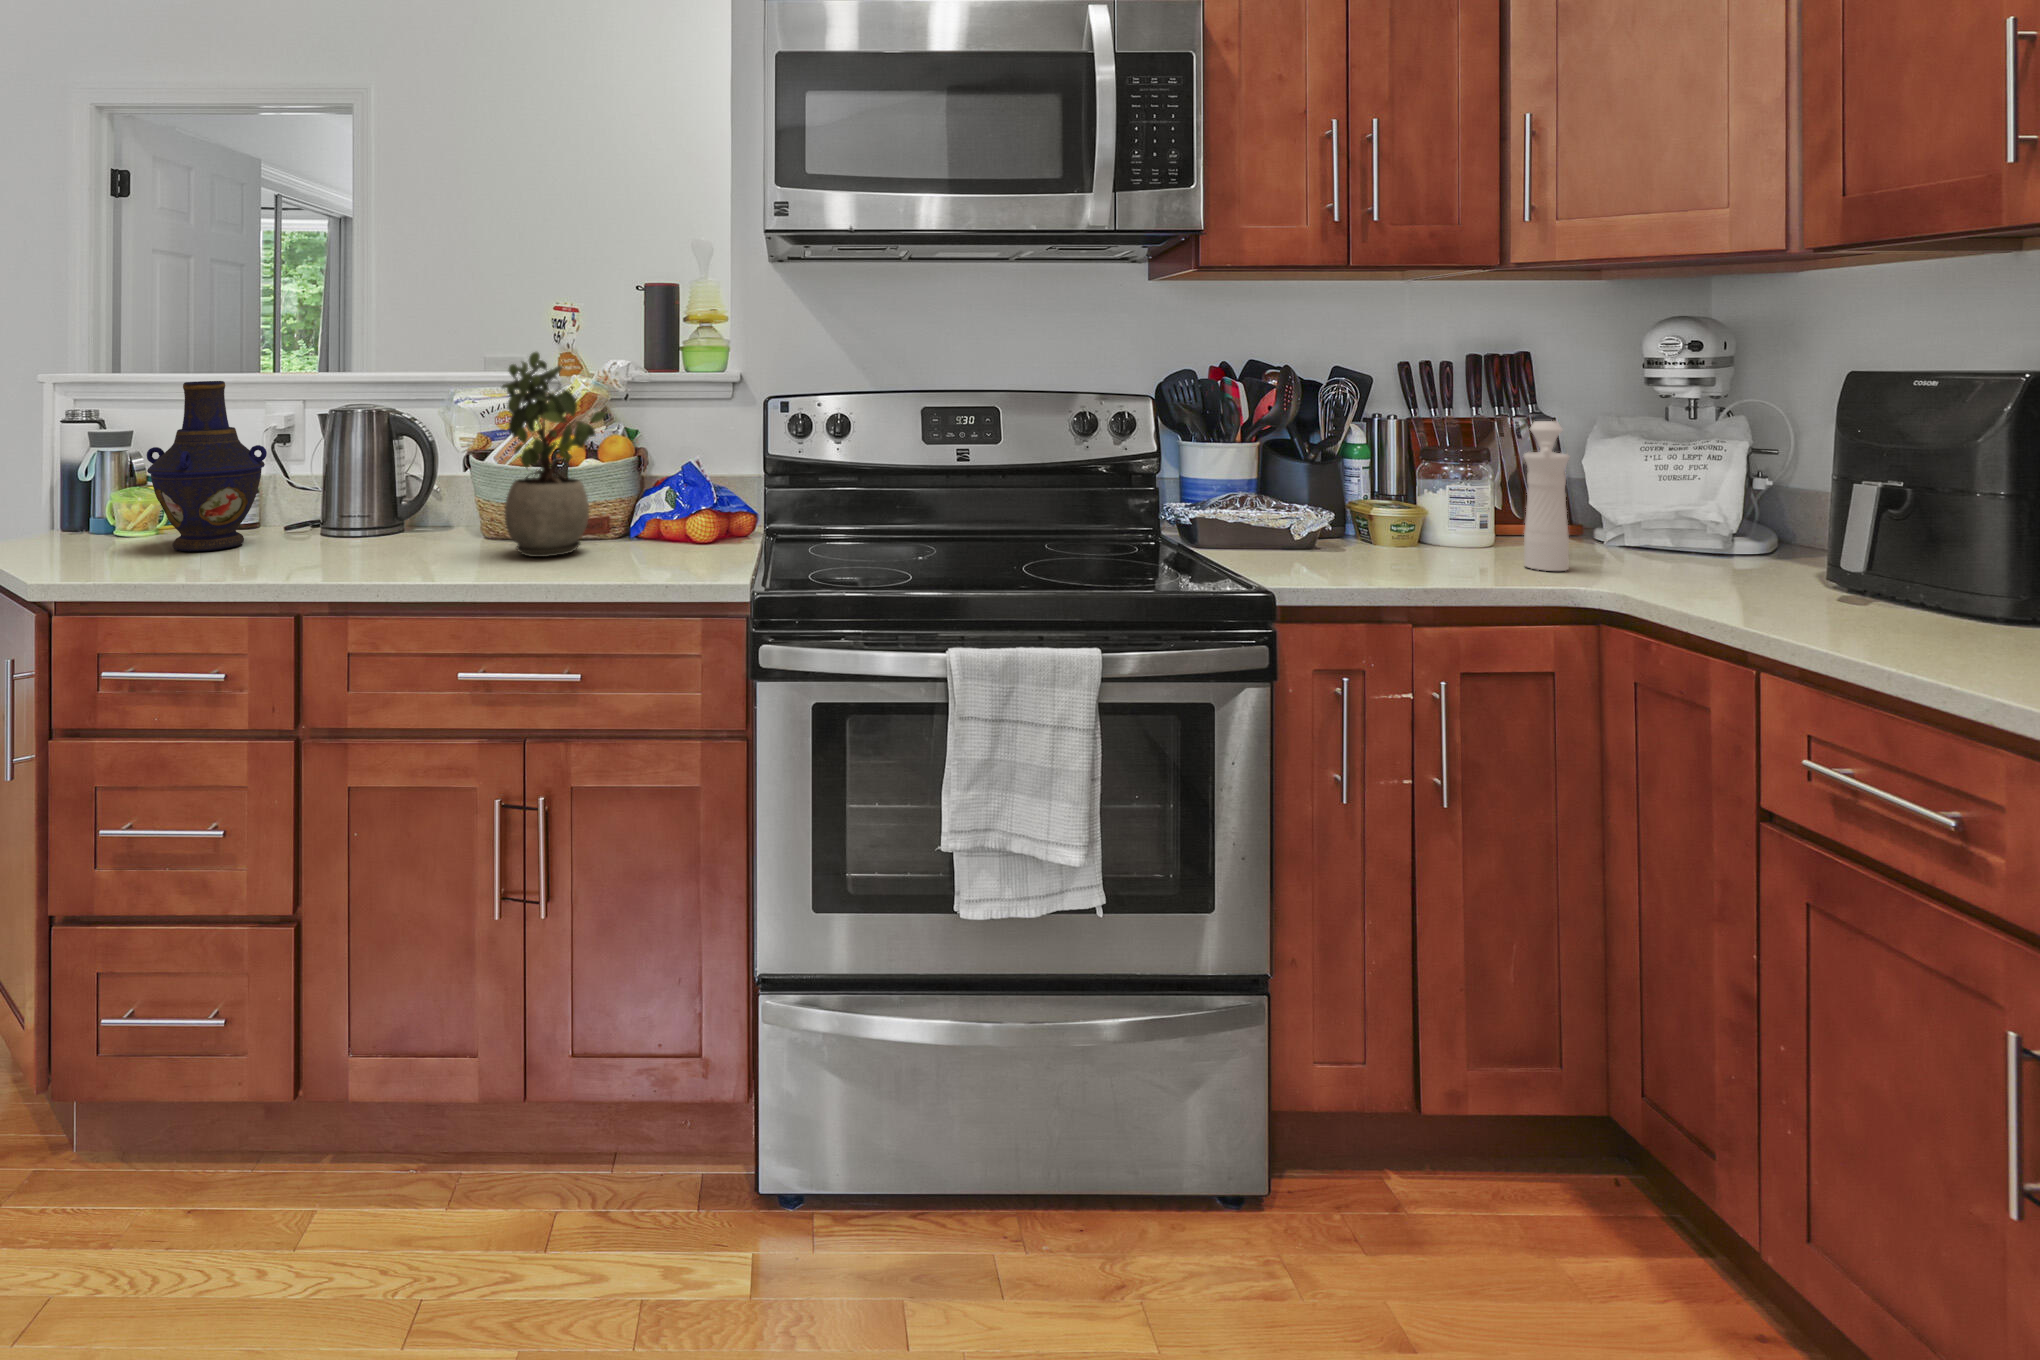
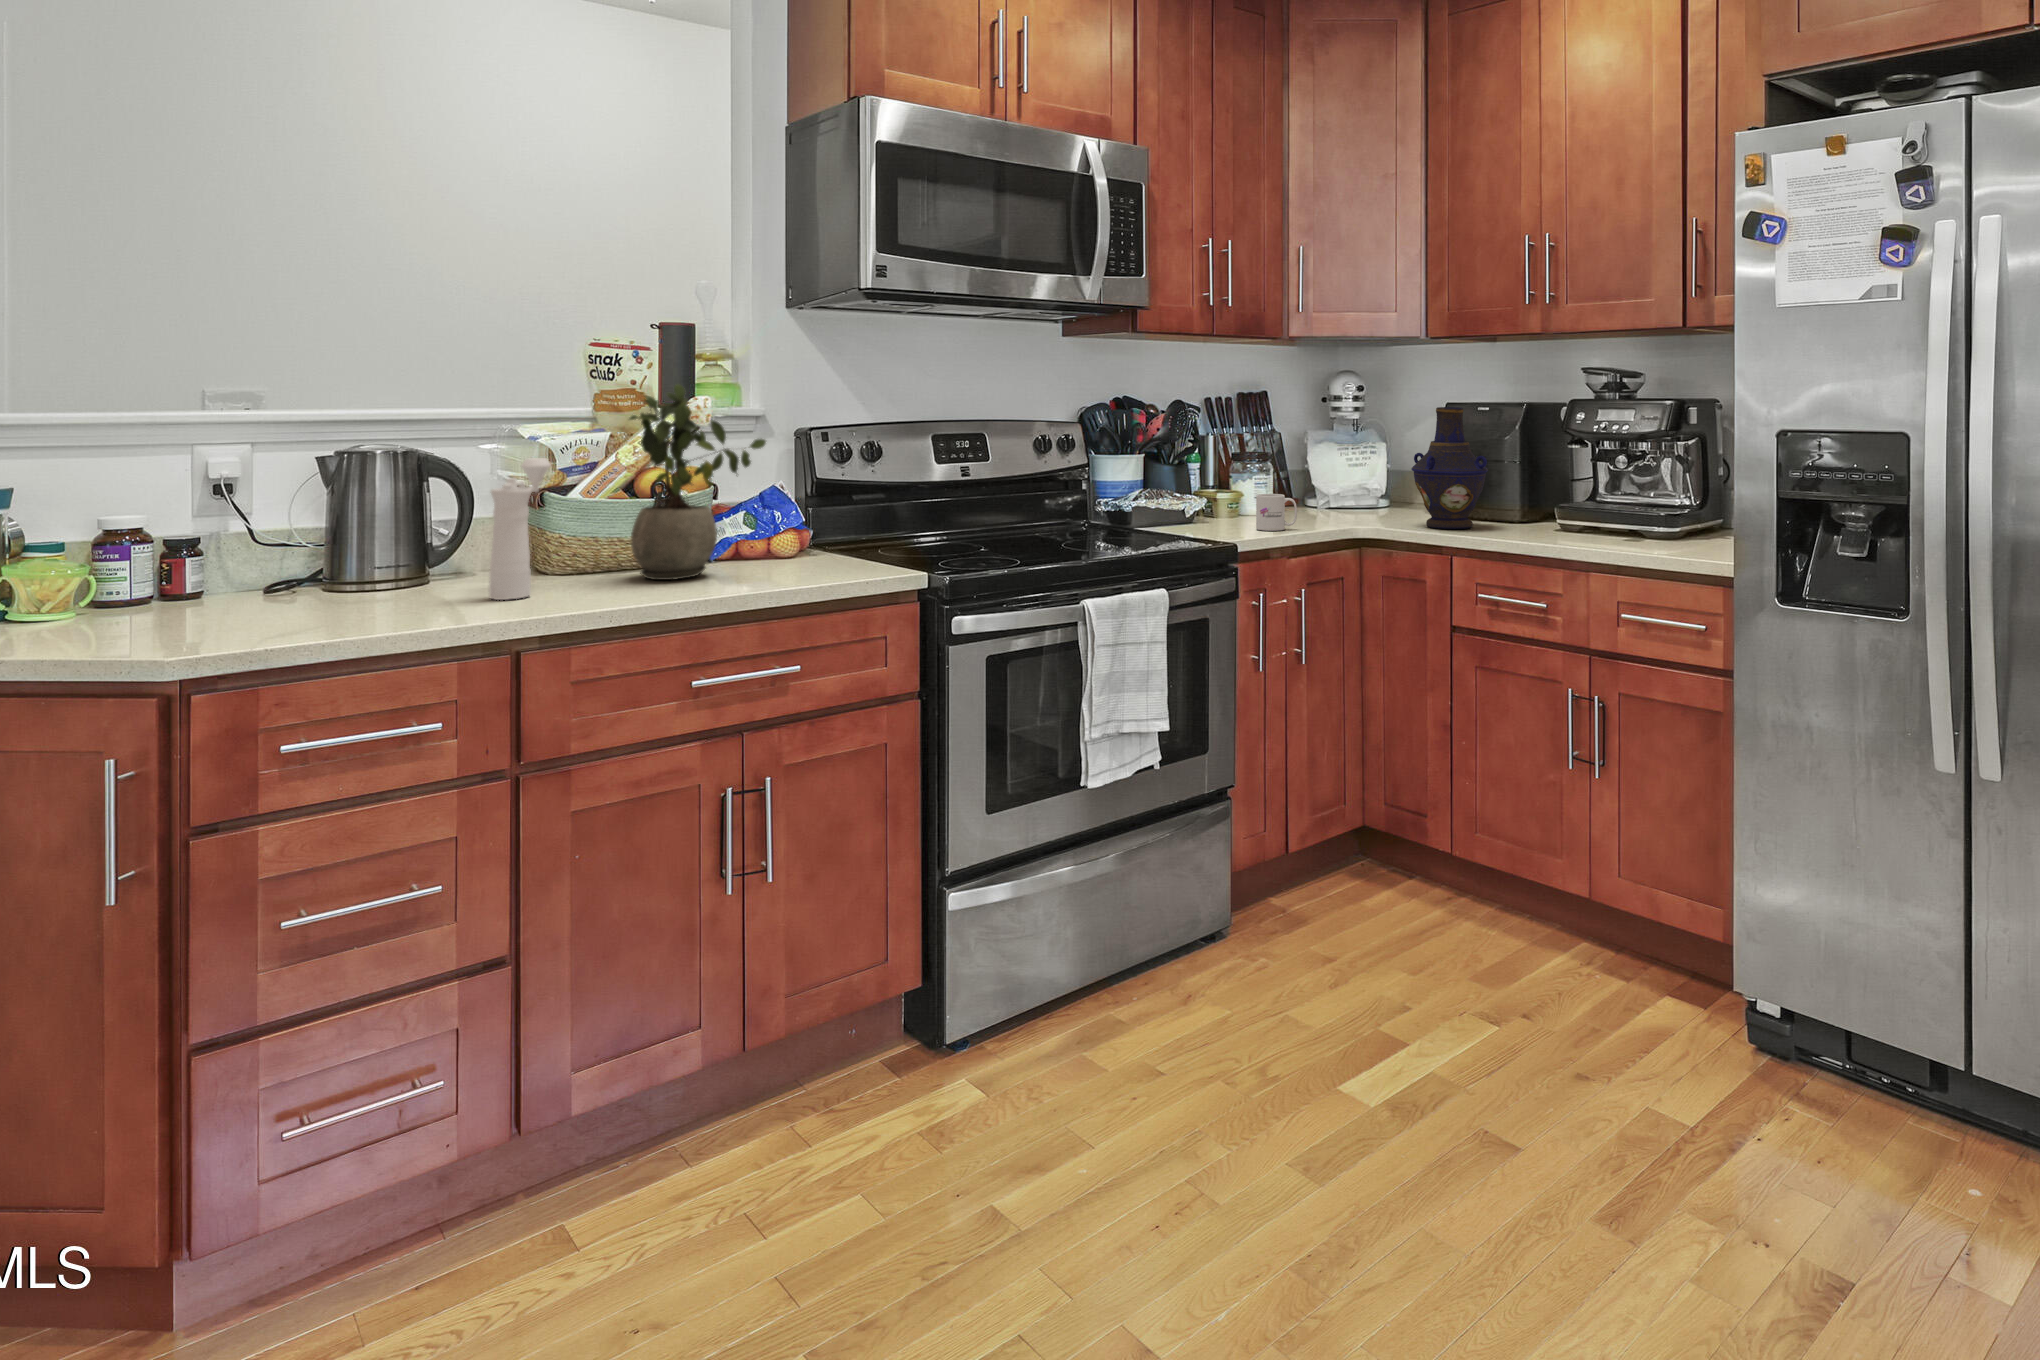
vase: present [147,381,267,551] -> present [1411,407,1488,529]
pepper mill: present [1524,421,1570,571] -> present [489,458,550,600]
mug: none [1366,512,1438,573] -> present [1256,494,1297,531]

